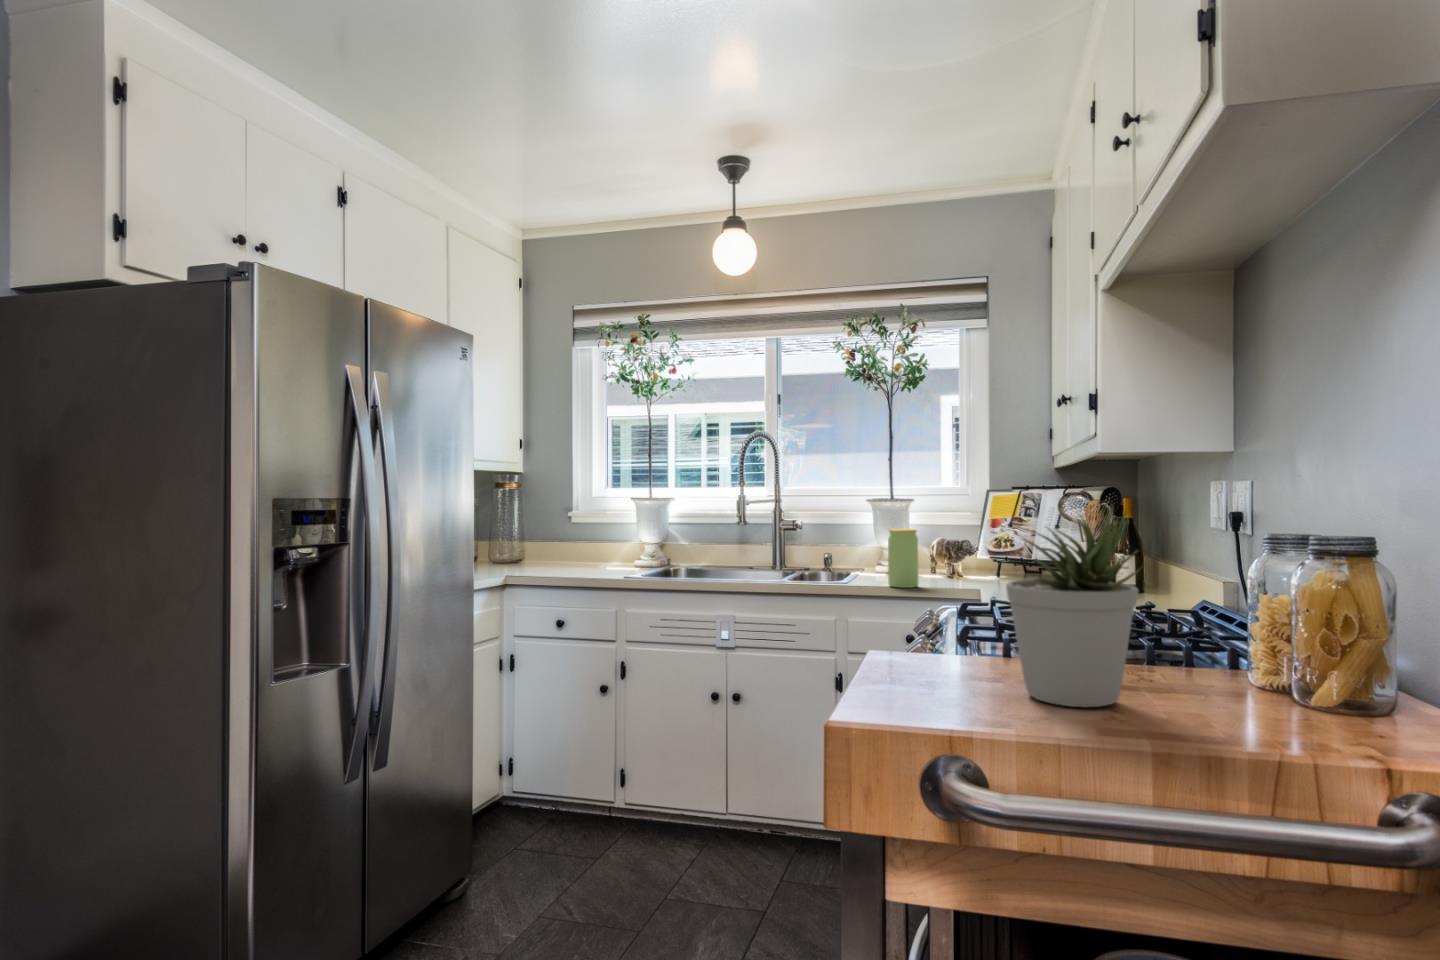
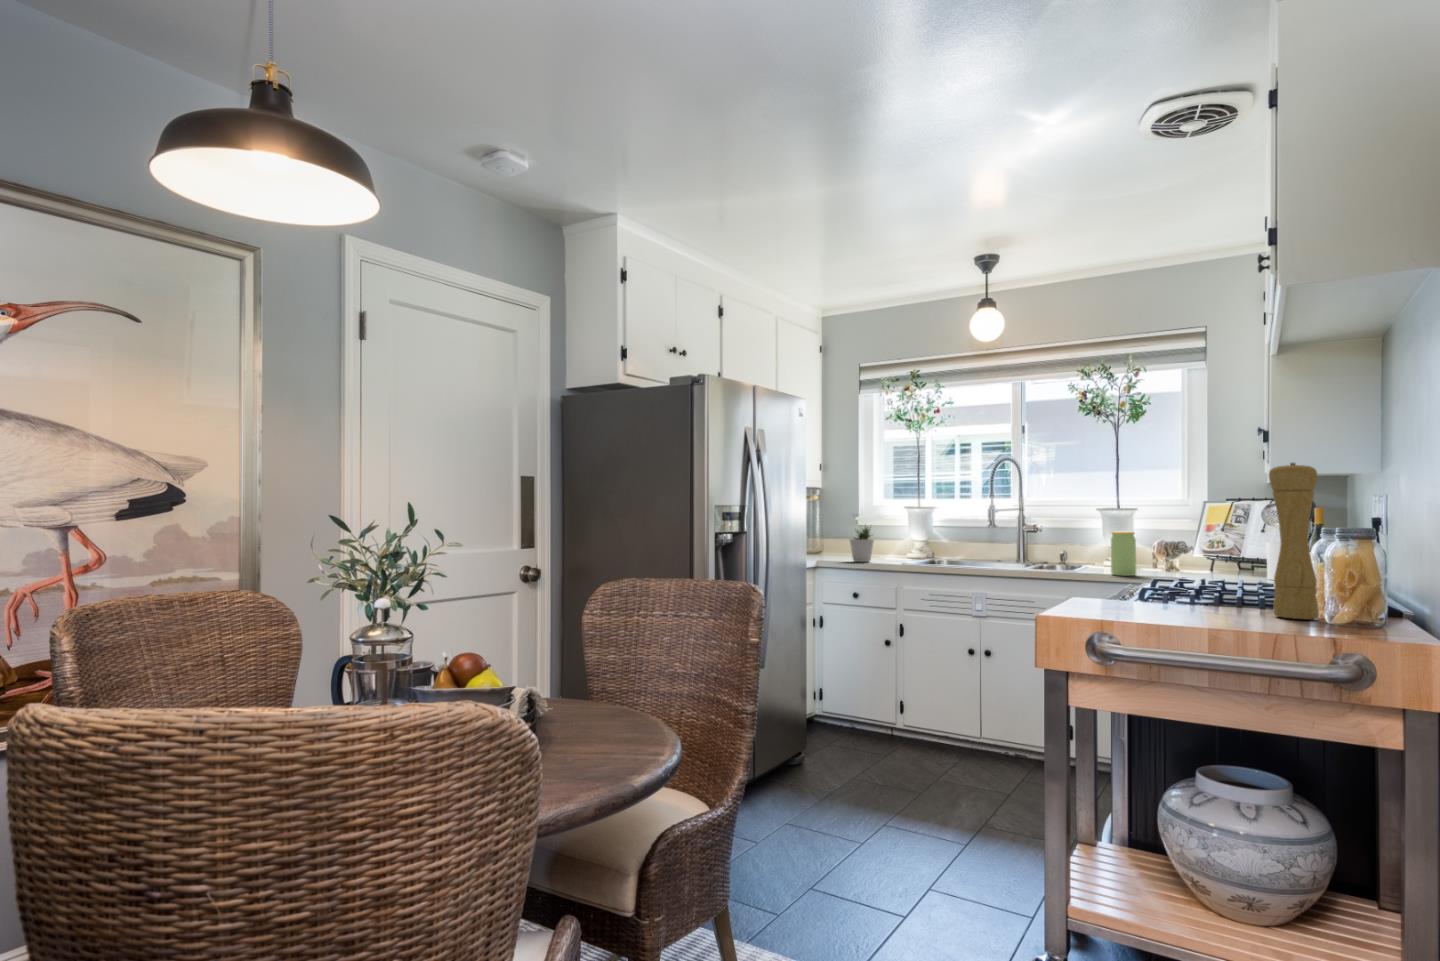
pepper mill: none [1258,402,1356,728] -> present [1269,463,1319,619]
potted plant: present [1006,506,1145,707] -> present [850,526,874,562]

